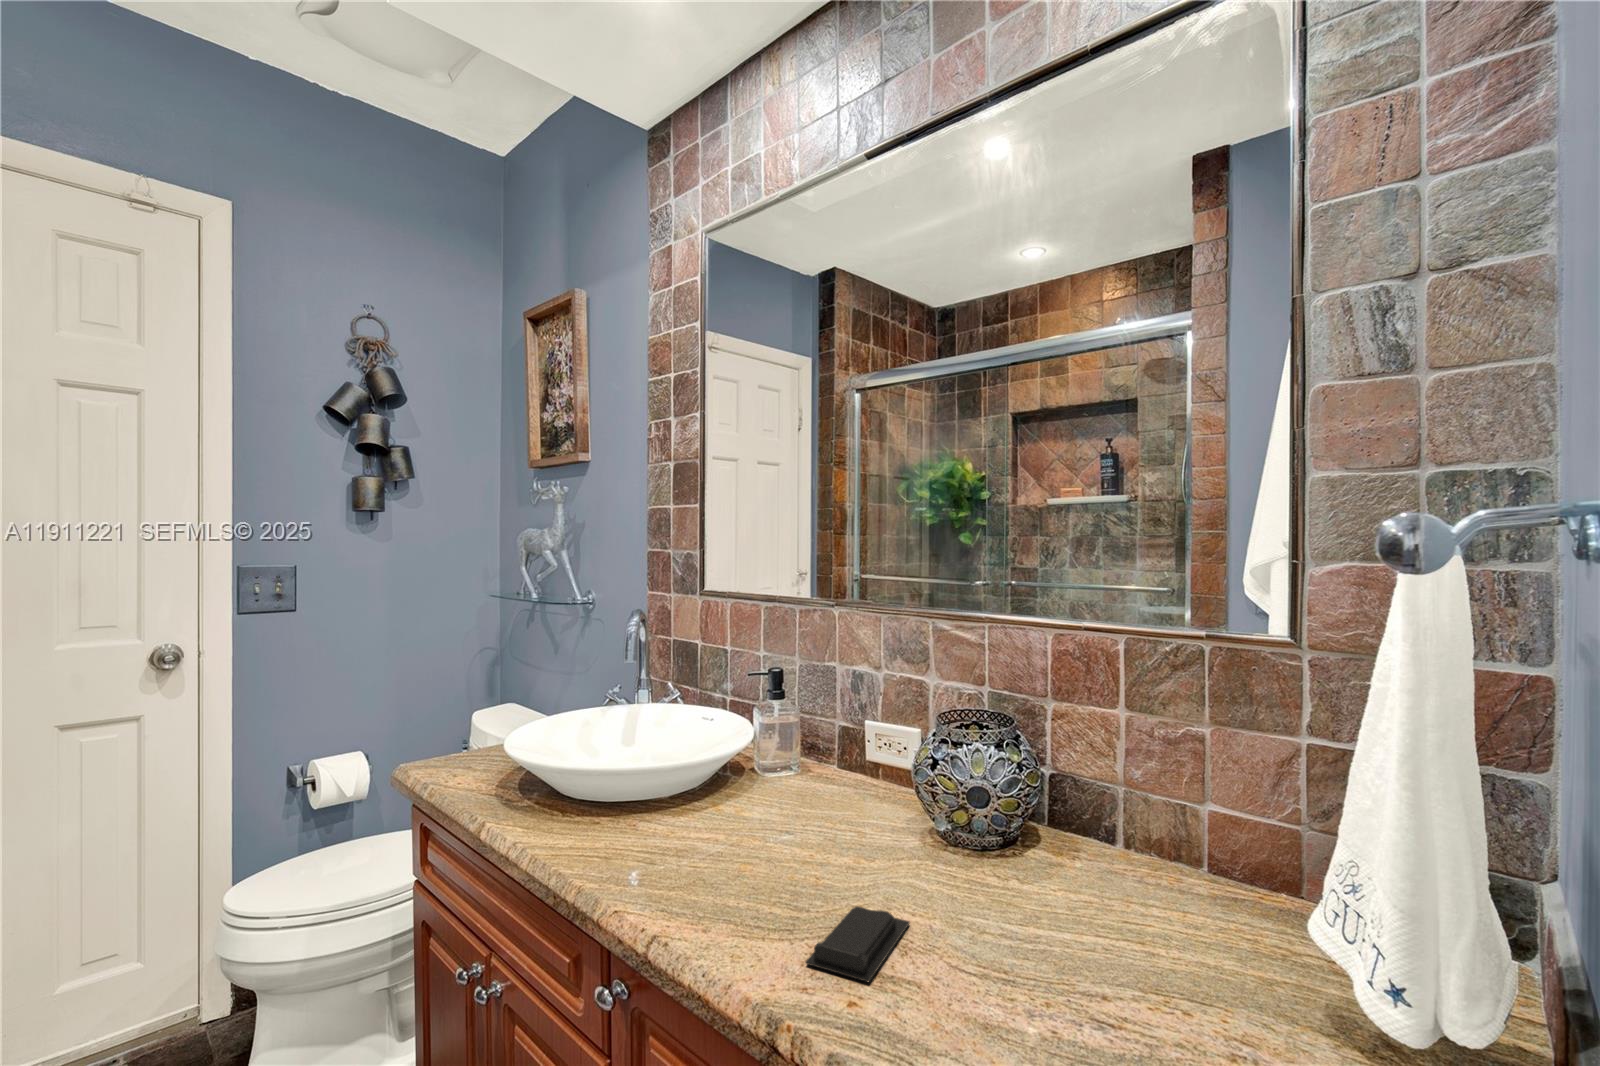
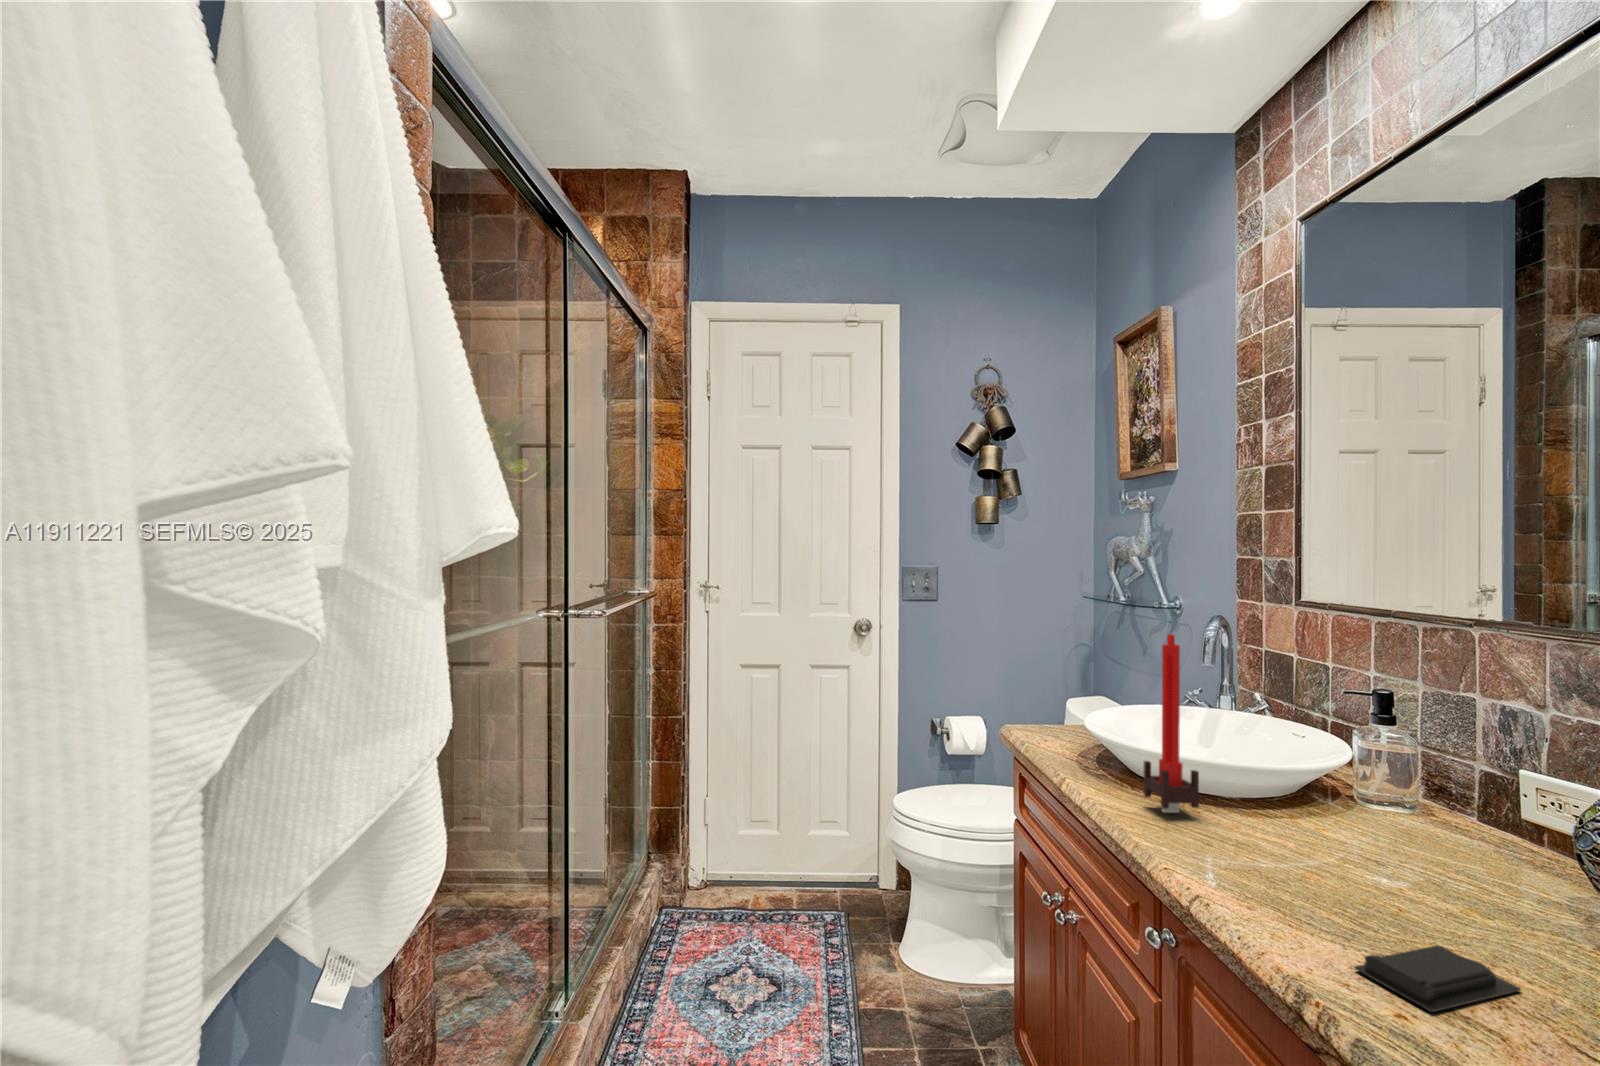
candle: none [581,638,639,841] -> present [1143,634,1199,813]

